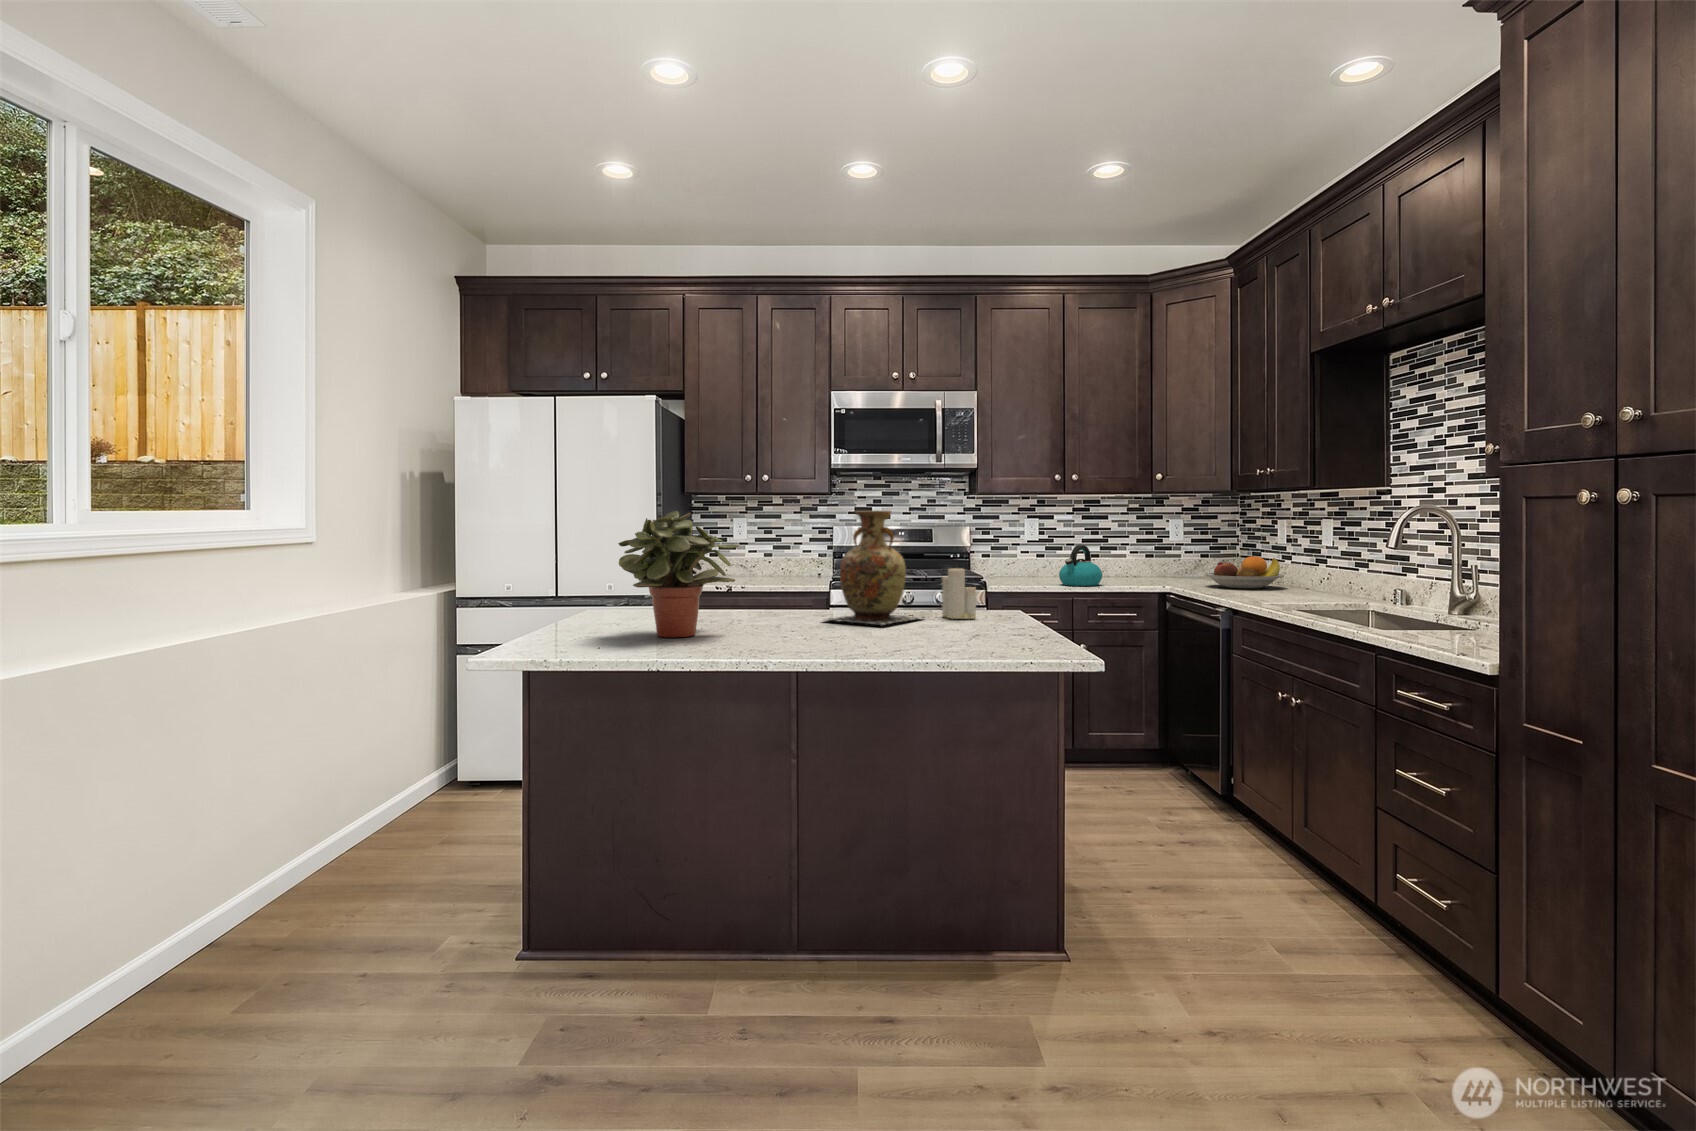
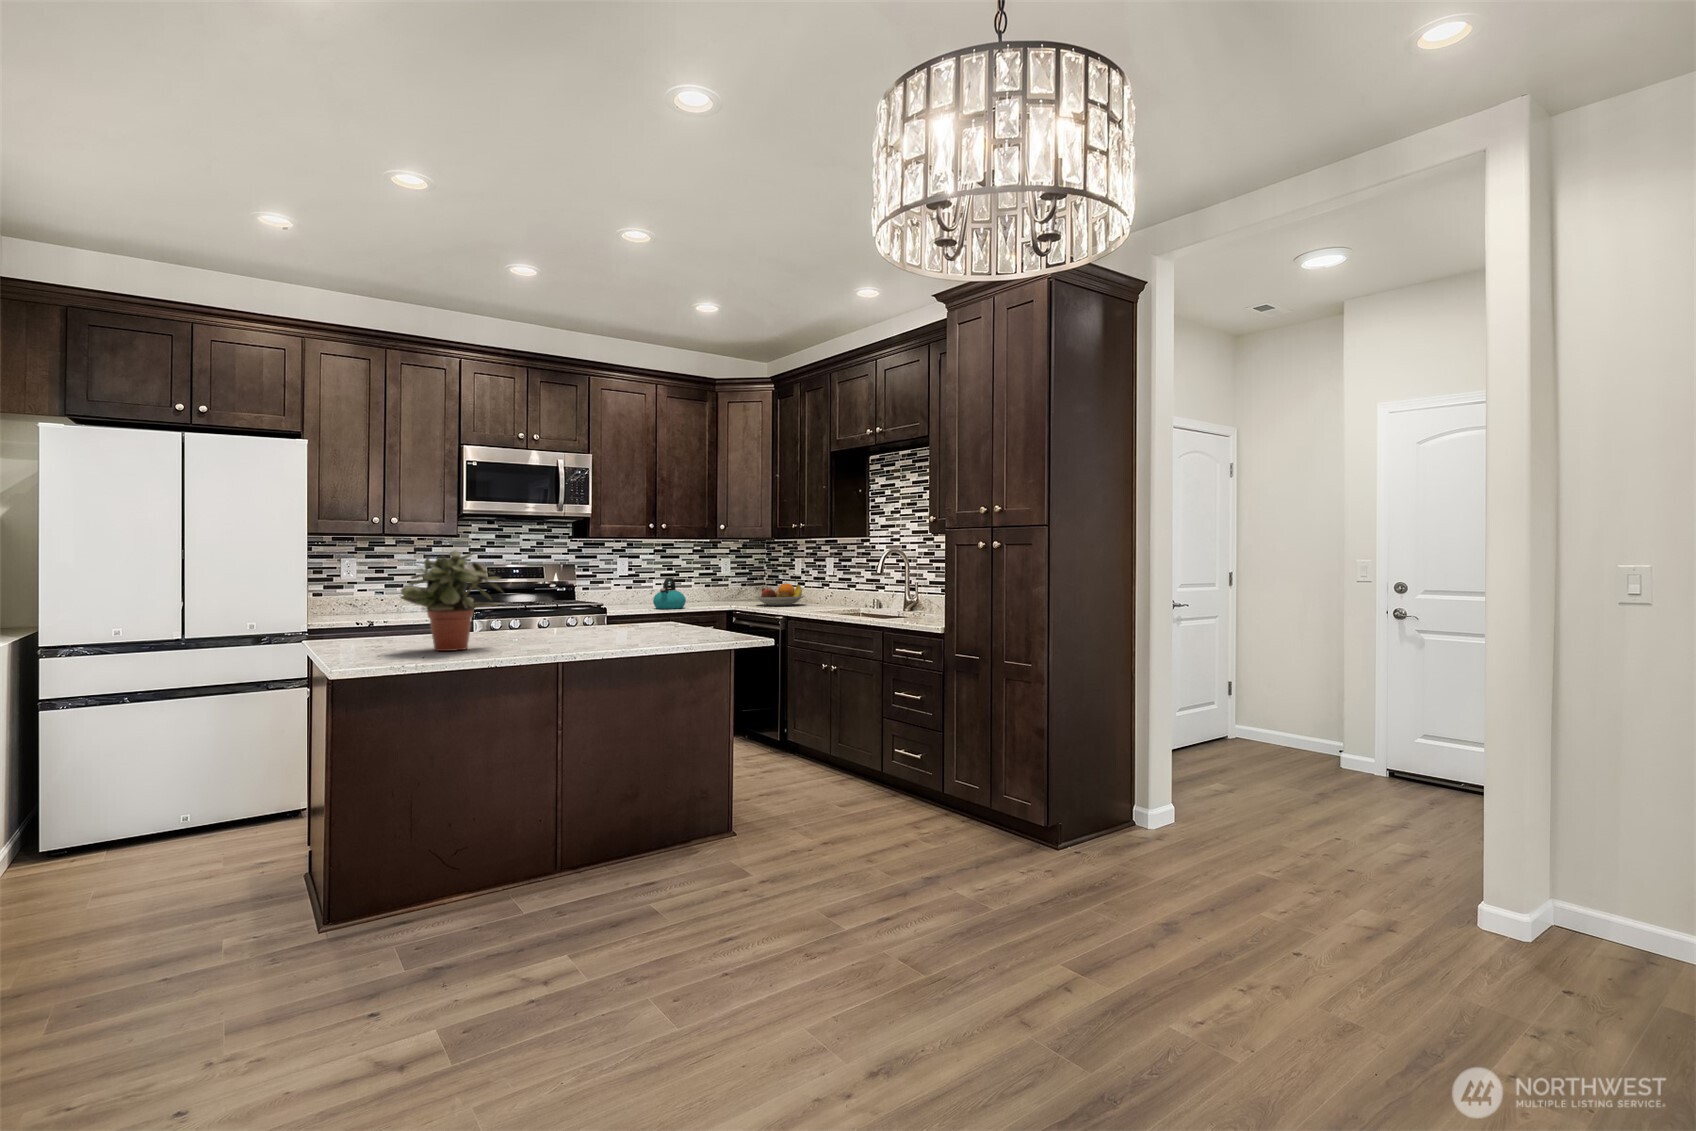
vase: present [825,510,920,625] -> none [543,551,619,635]
candle: present [942,569,976,619] -> none [626,589,653,629]

